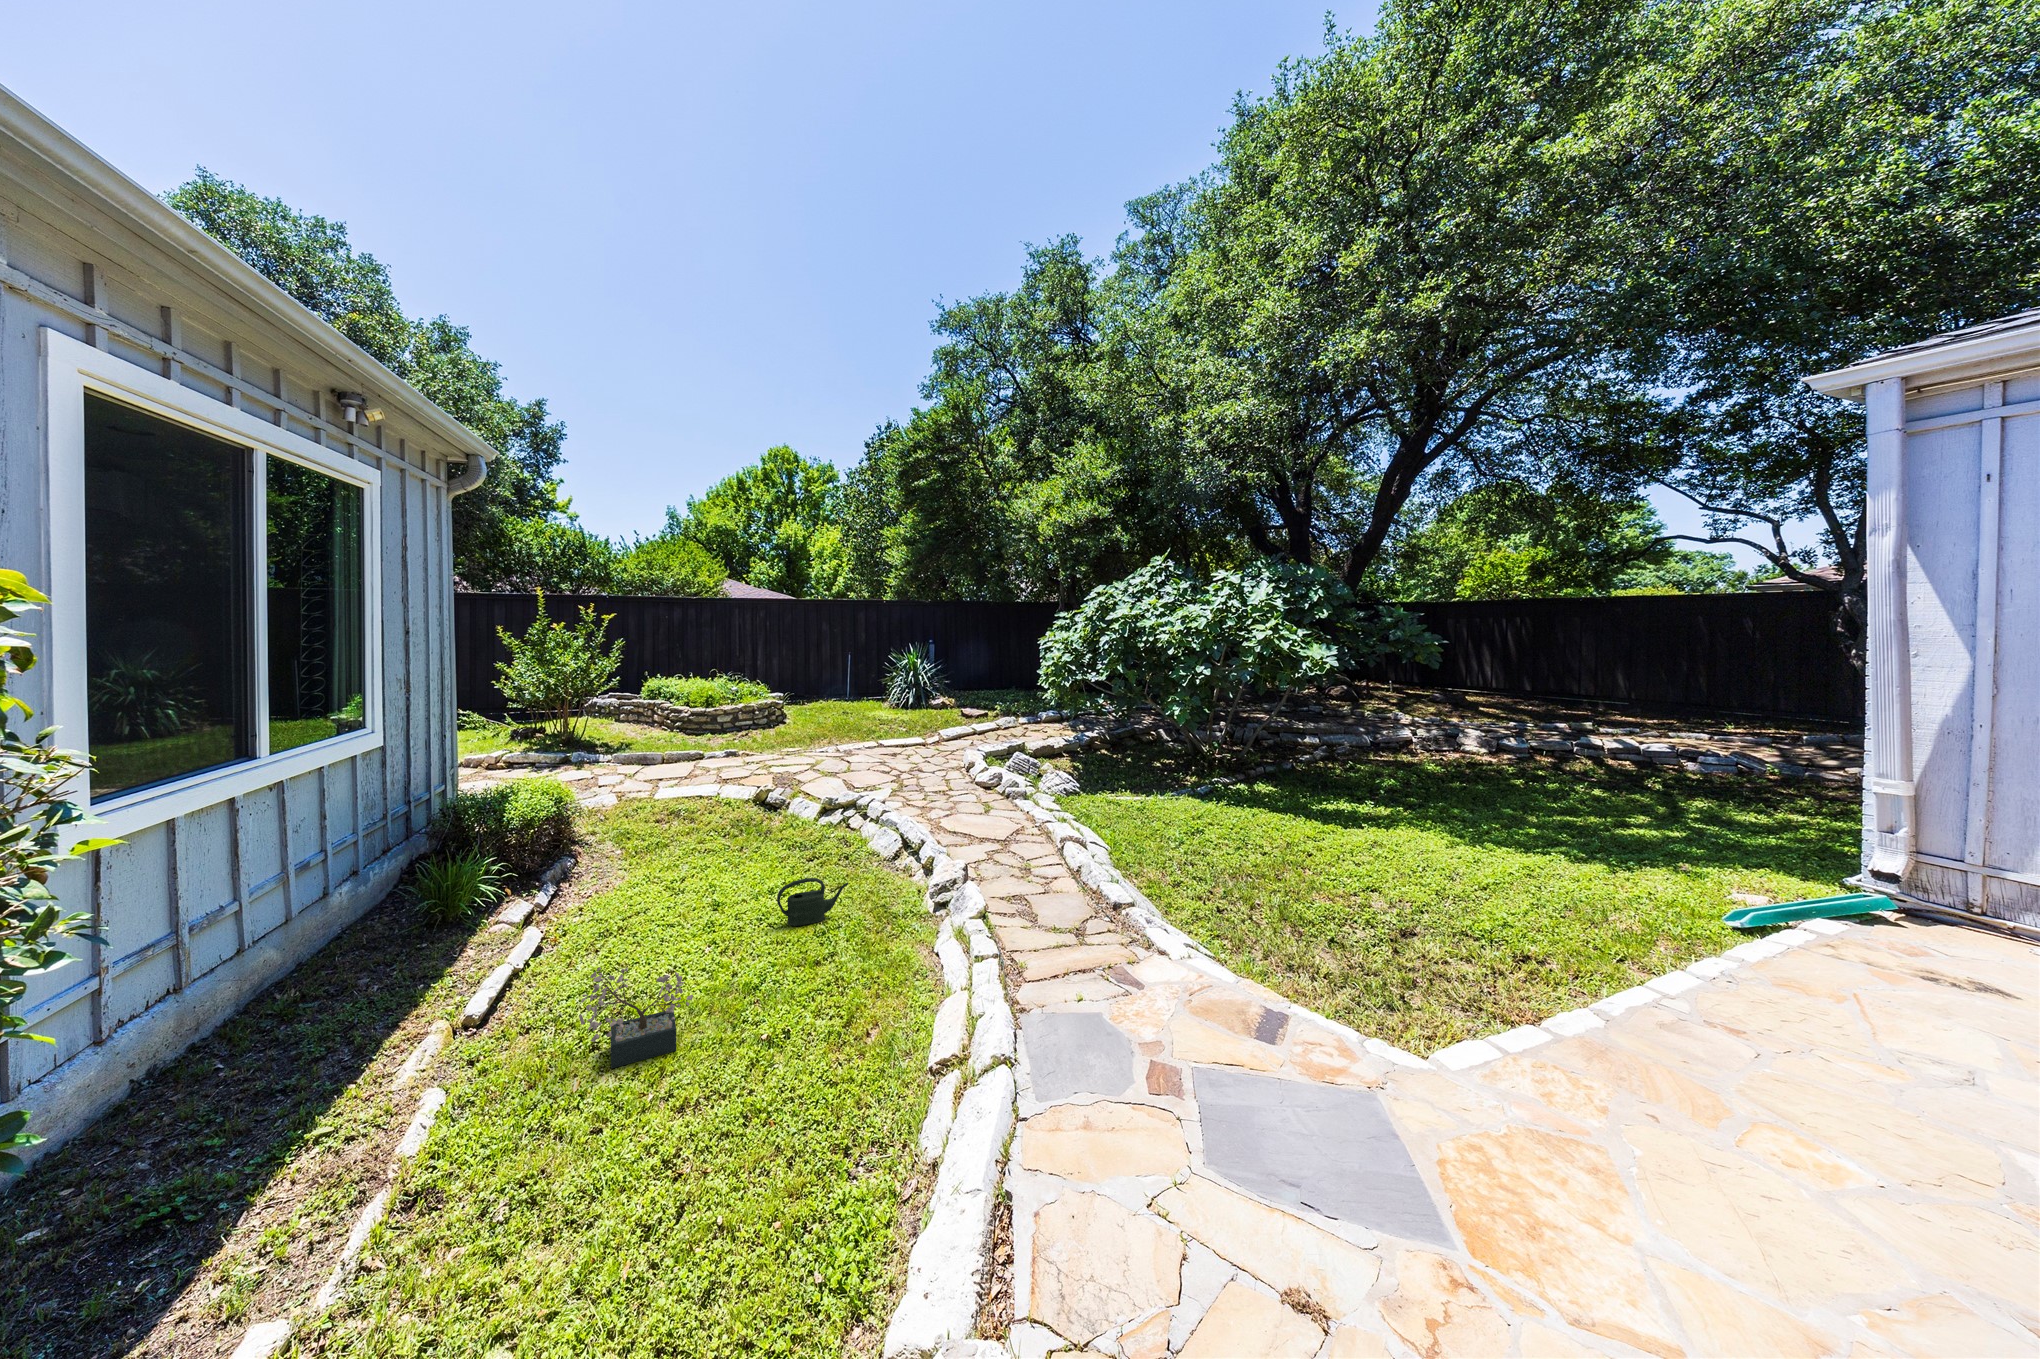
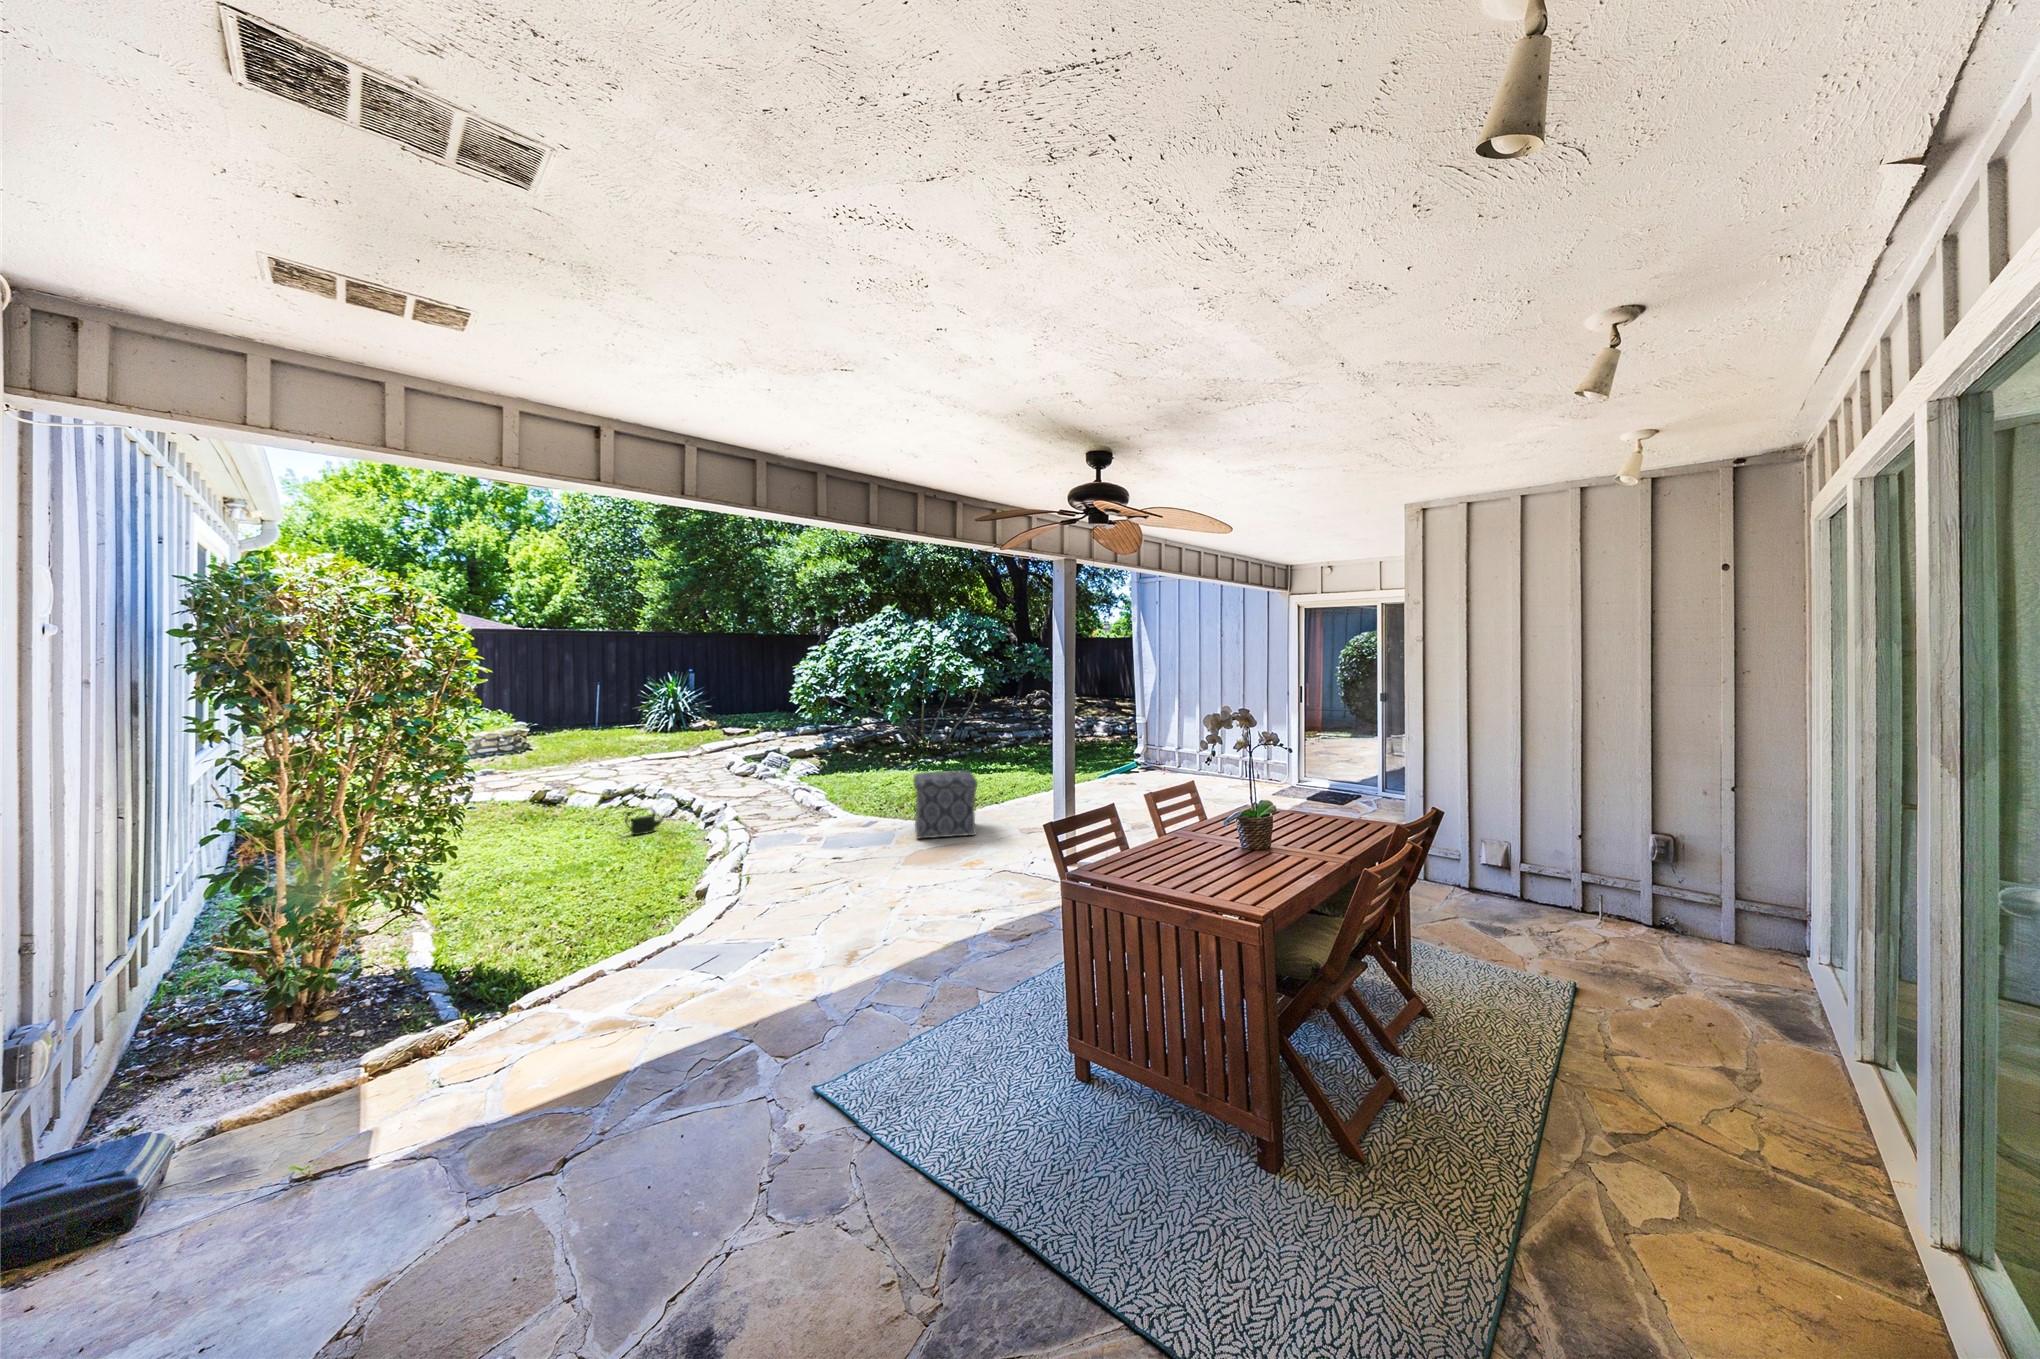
ottoman: none [1322,902,1576,1147] -> present [914,770,978,839]
decorative plant: present [579,967,693,1068] -> none [544,832,604,875]

